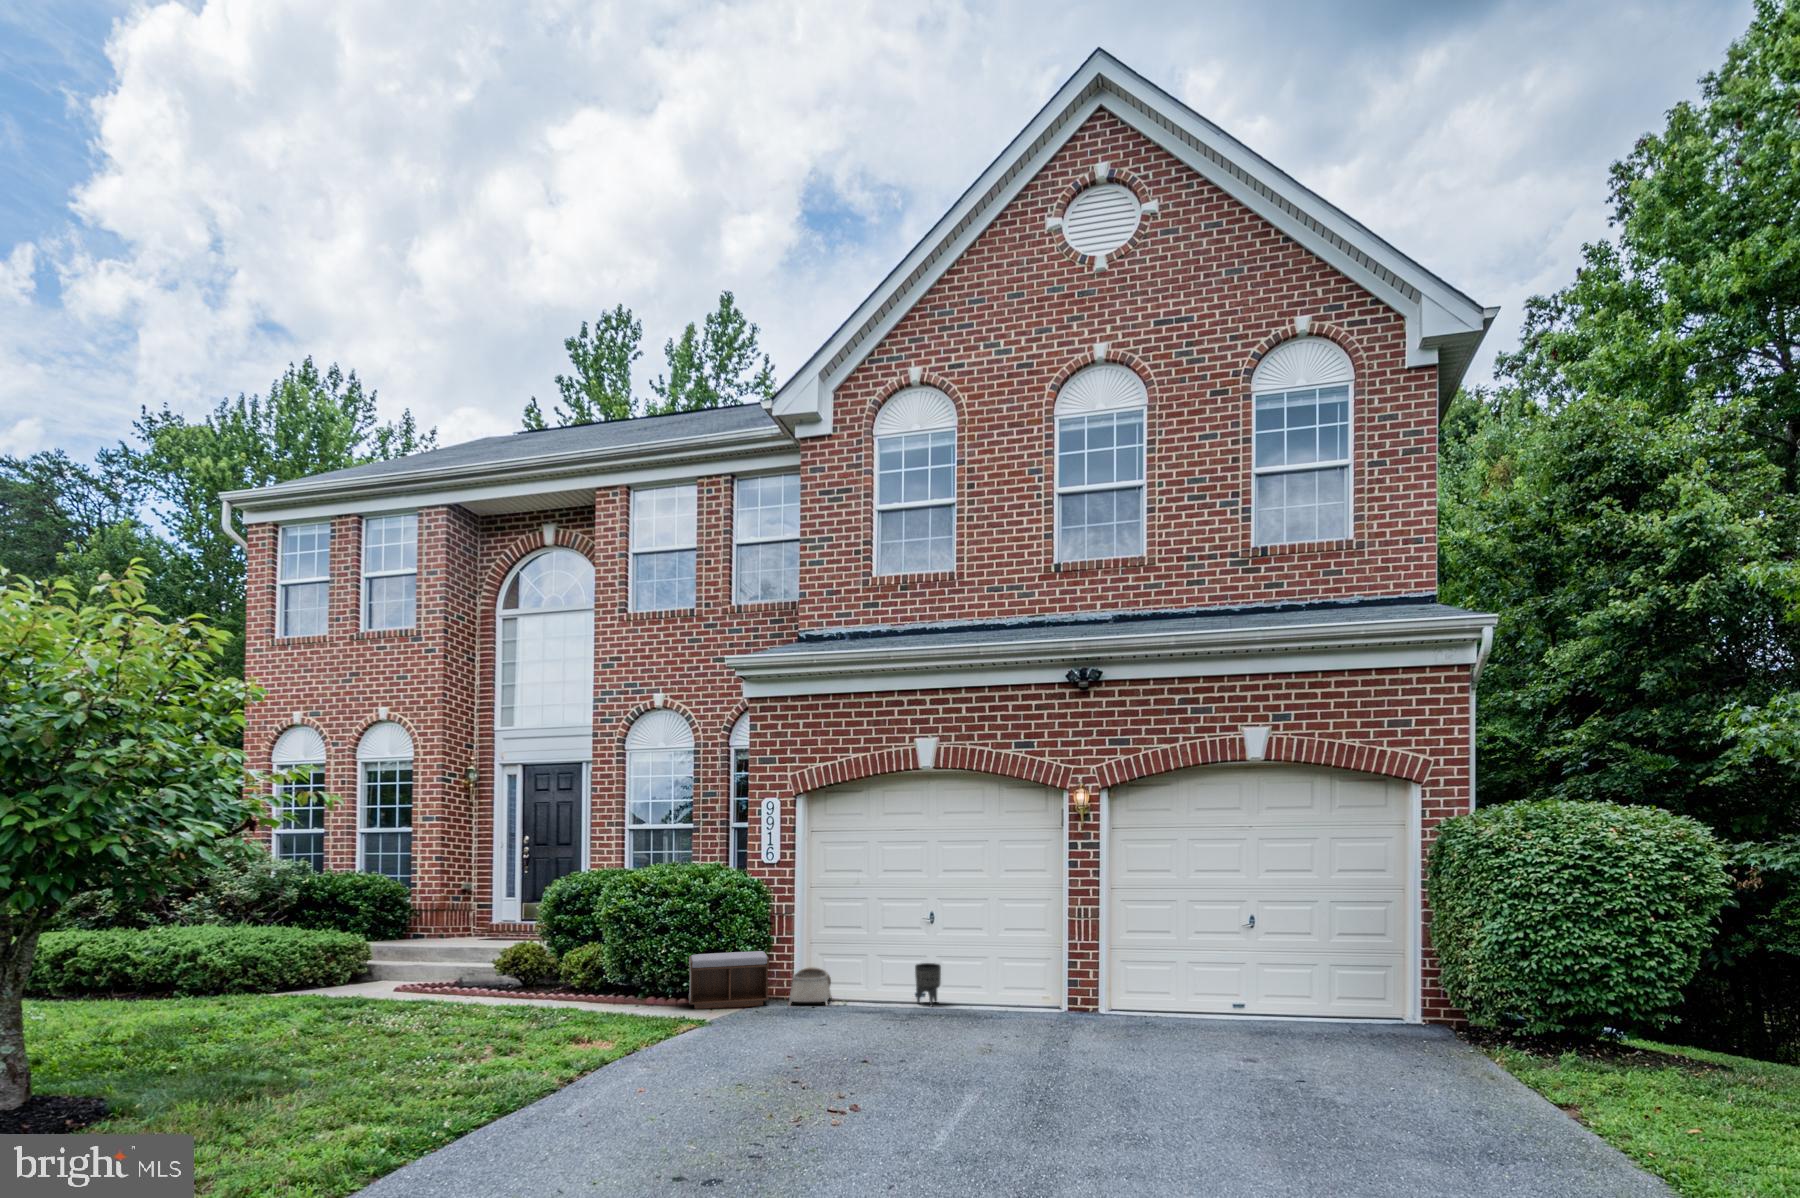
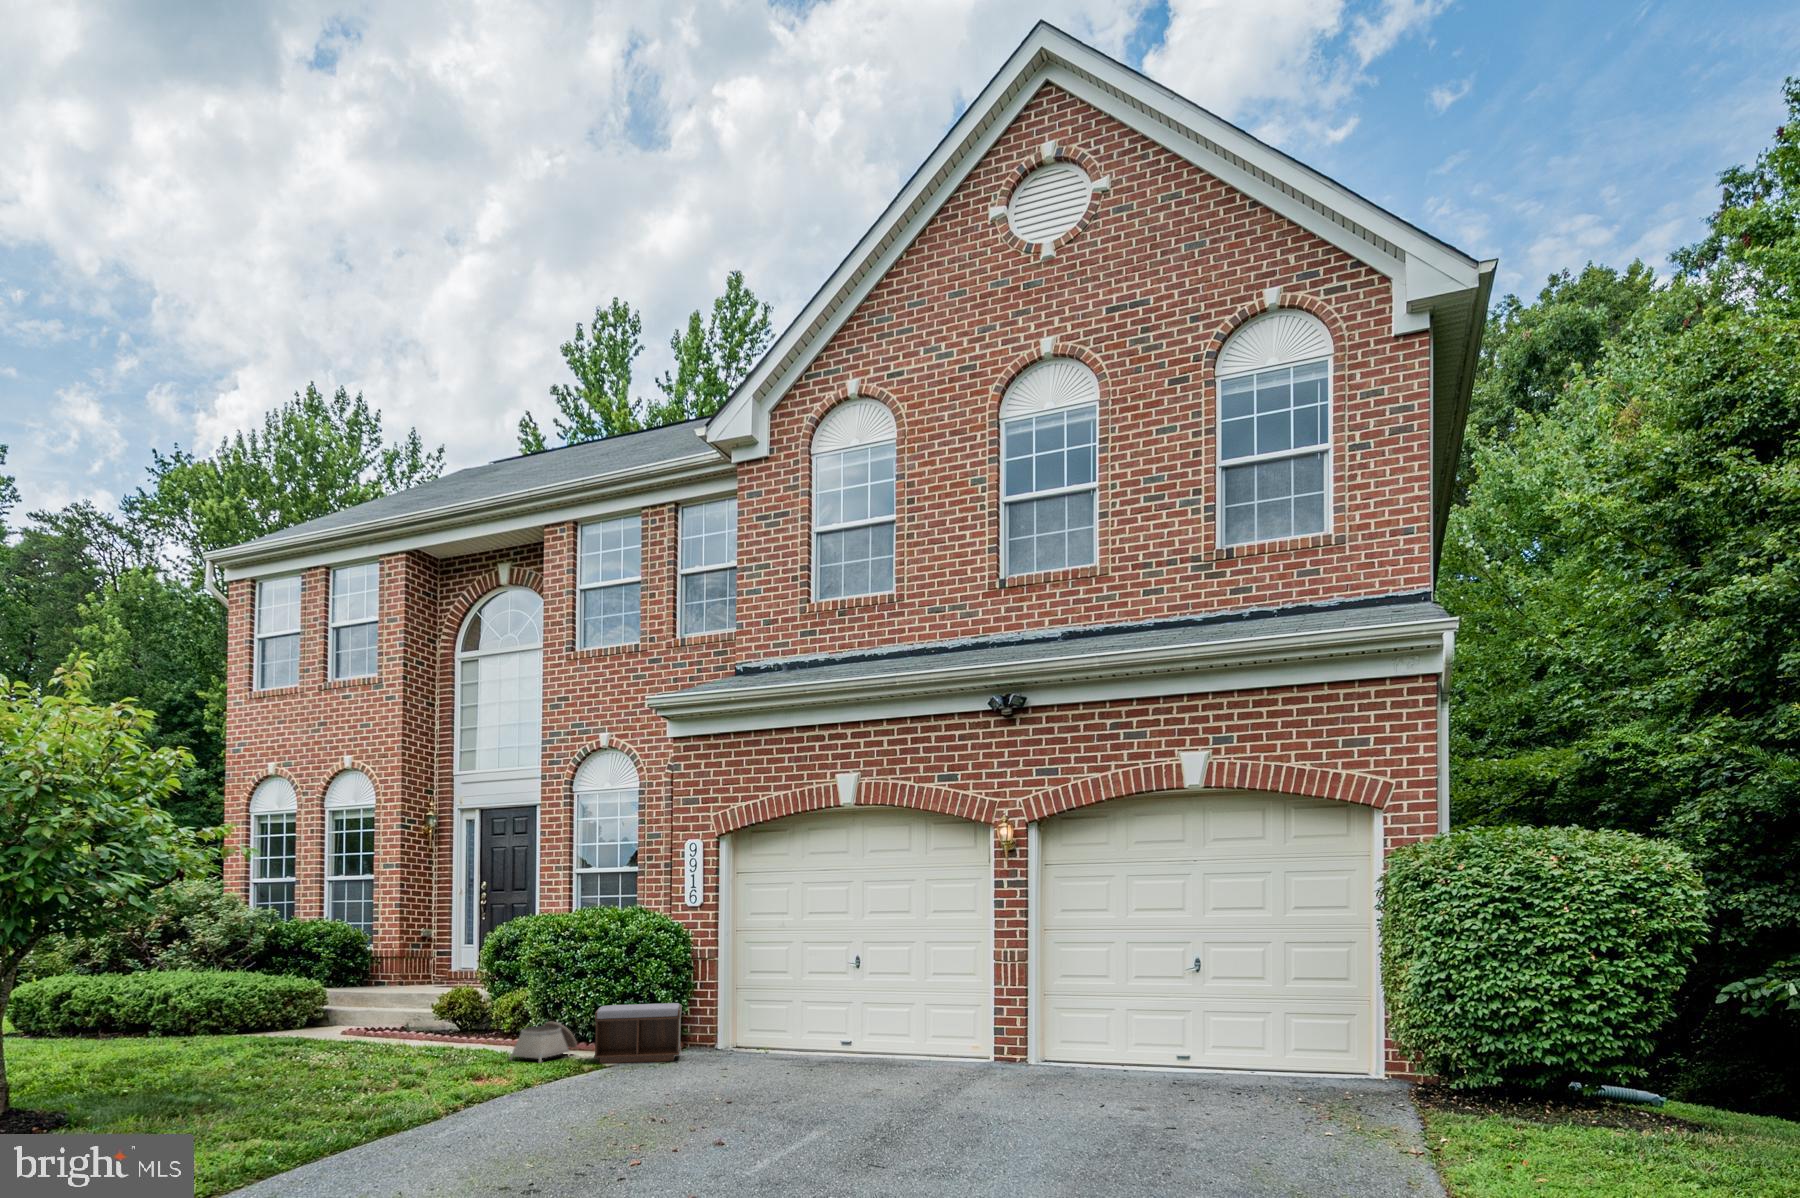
planter: present [915,963,941,1006] -> none [836,1017,865,1064]
basket: present [788,967,831,1006] -> present [510,1022,577,1063]

